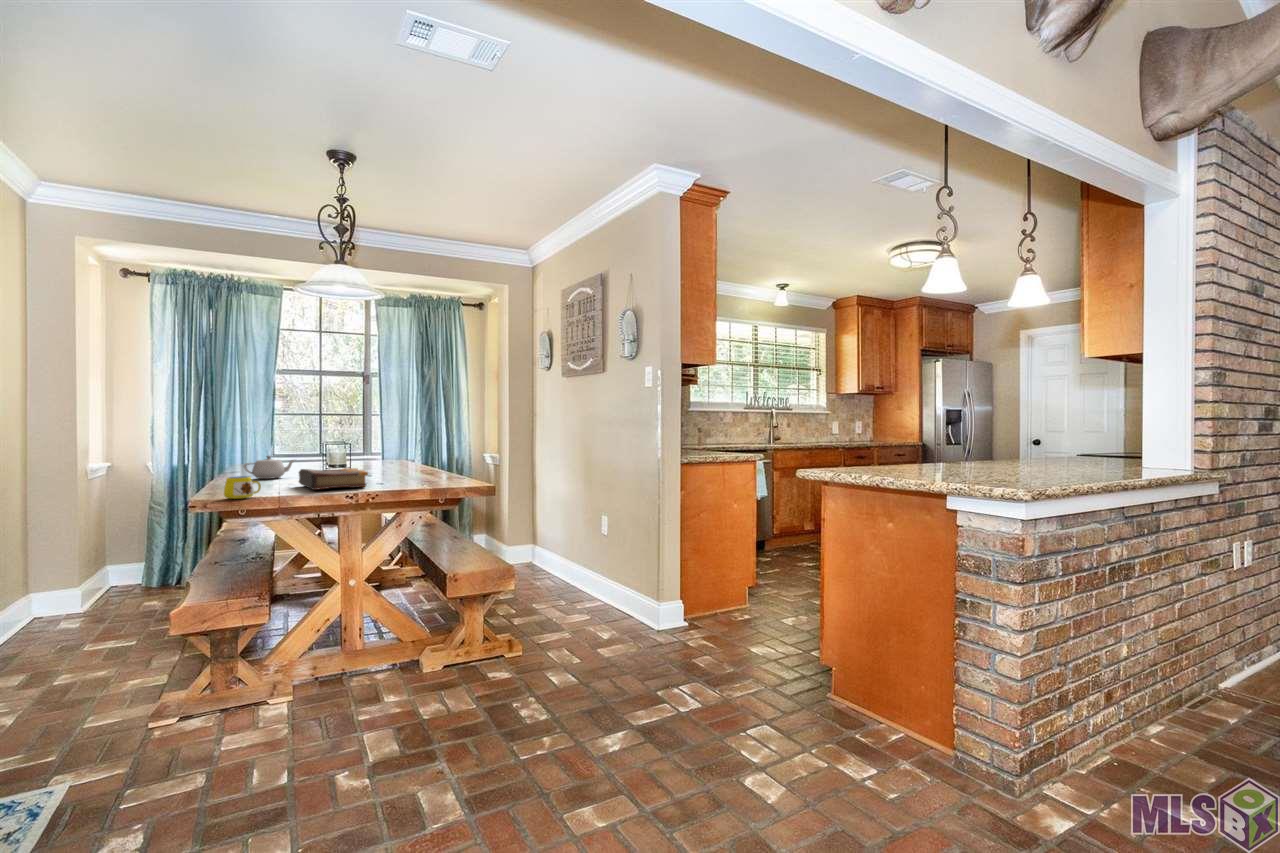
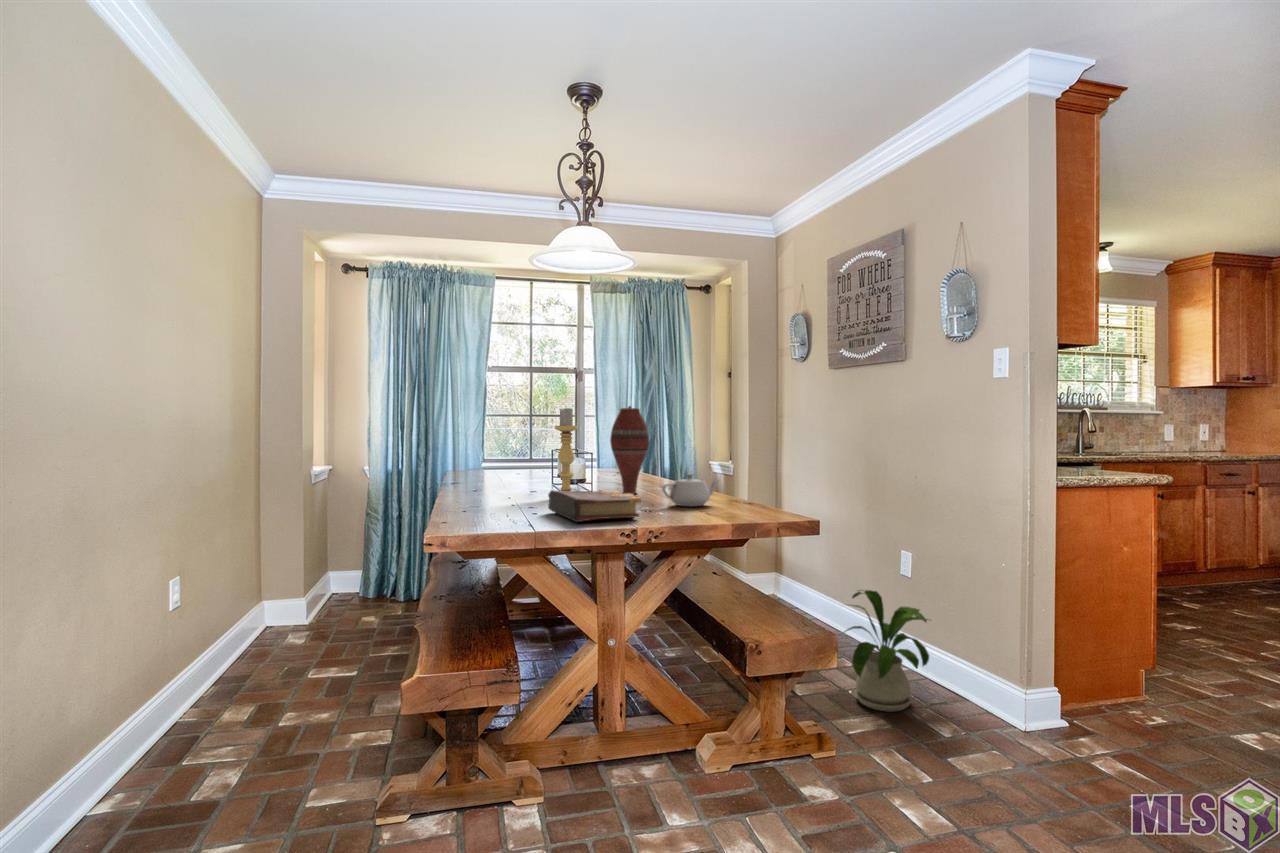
candle holder: none [315,404,336,477] -> present [555,408,578,492]
vase: none [365,405,398,474] -> present [610,406,649,494]
teapot: present [243,456,296,479] -> present [662,474,718,506]
mug: present [224,476,261,499] -> none [473,503,518,534]
house plant: none [544,539,611,625] -> present [845,590,929,712]

